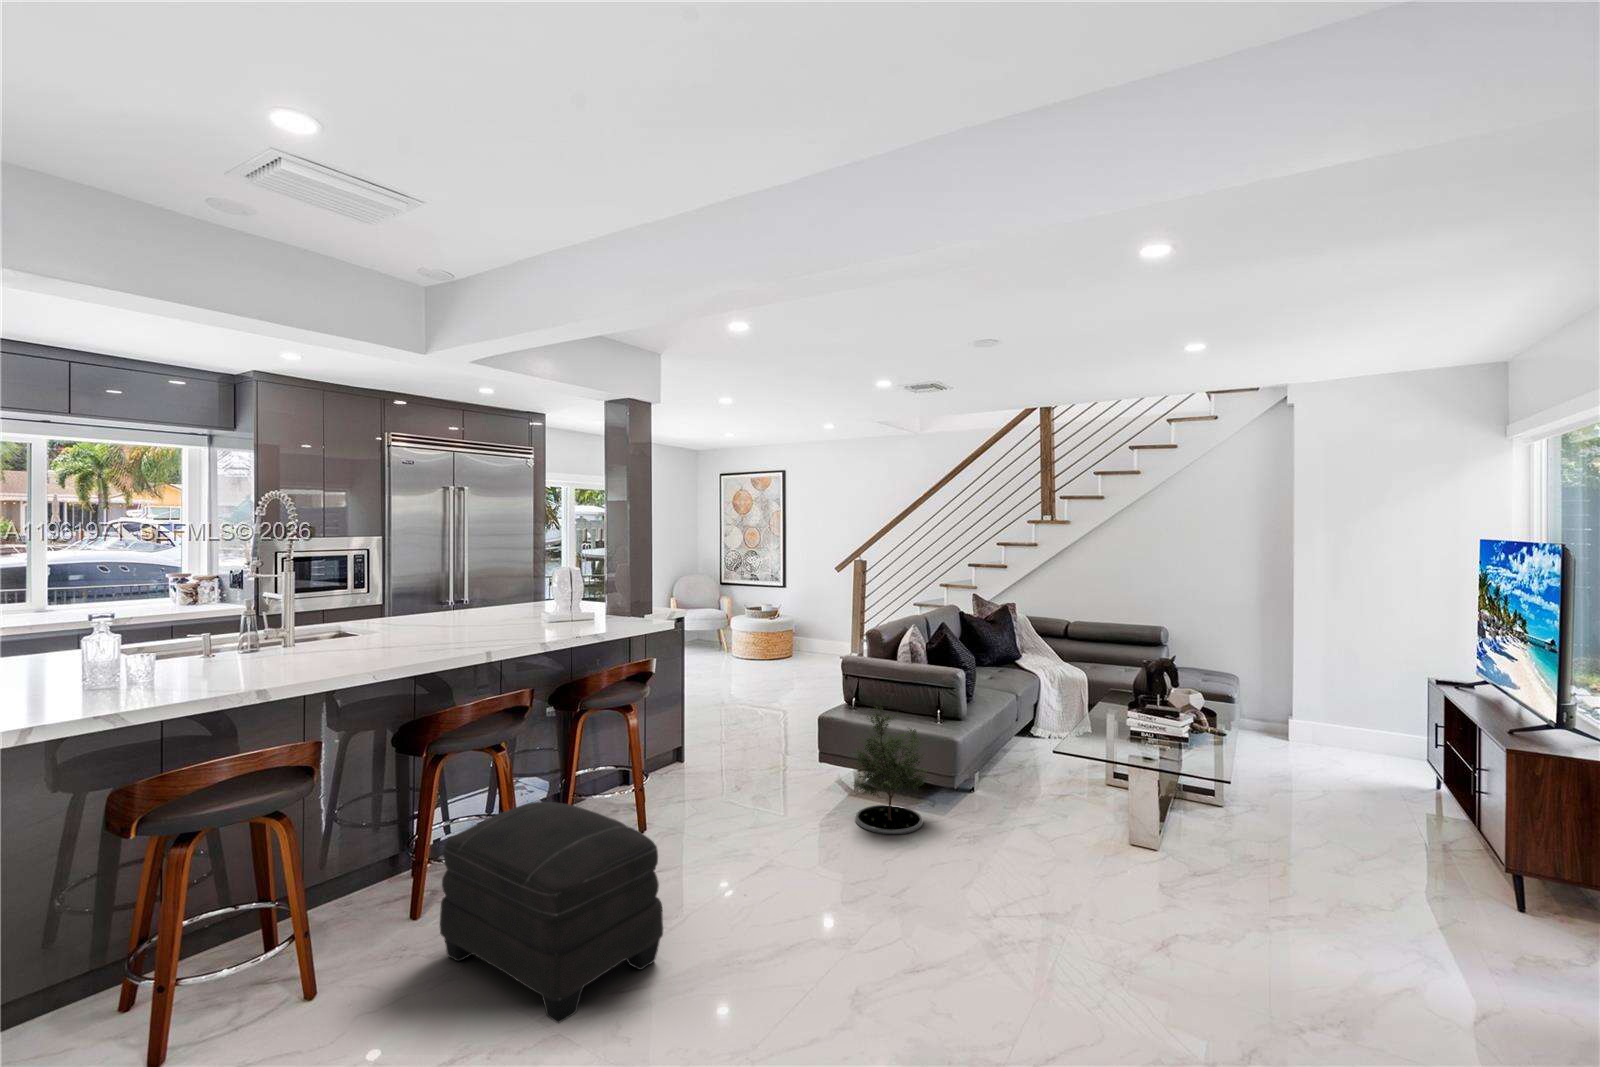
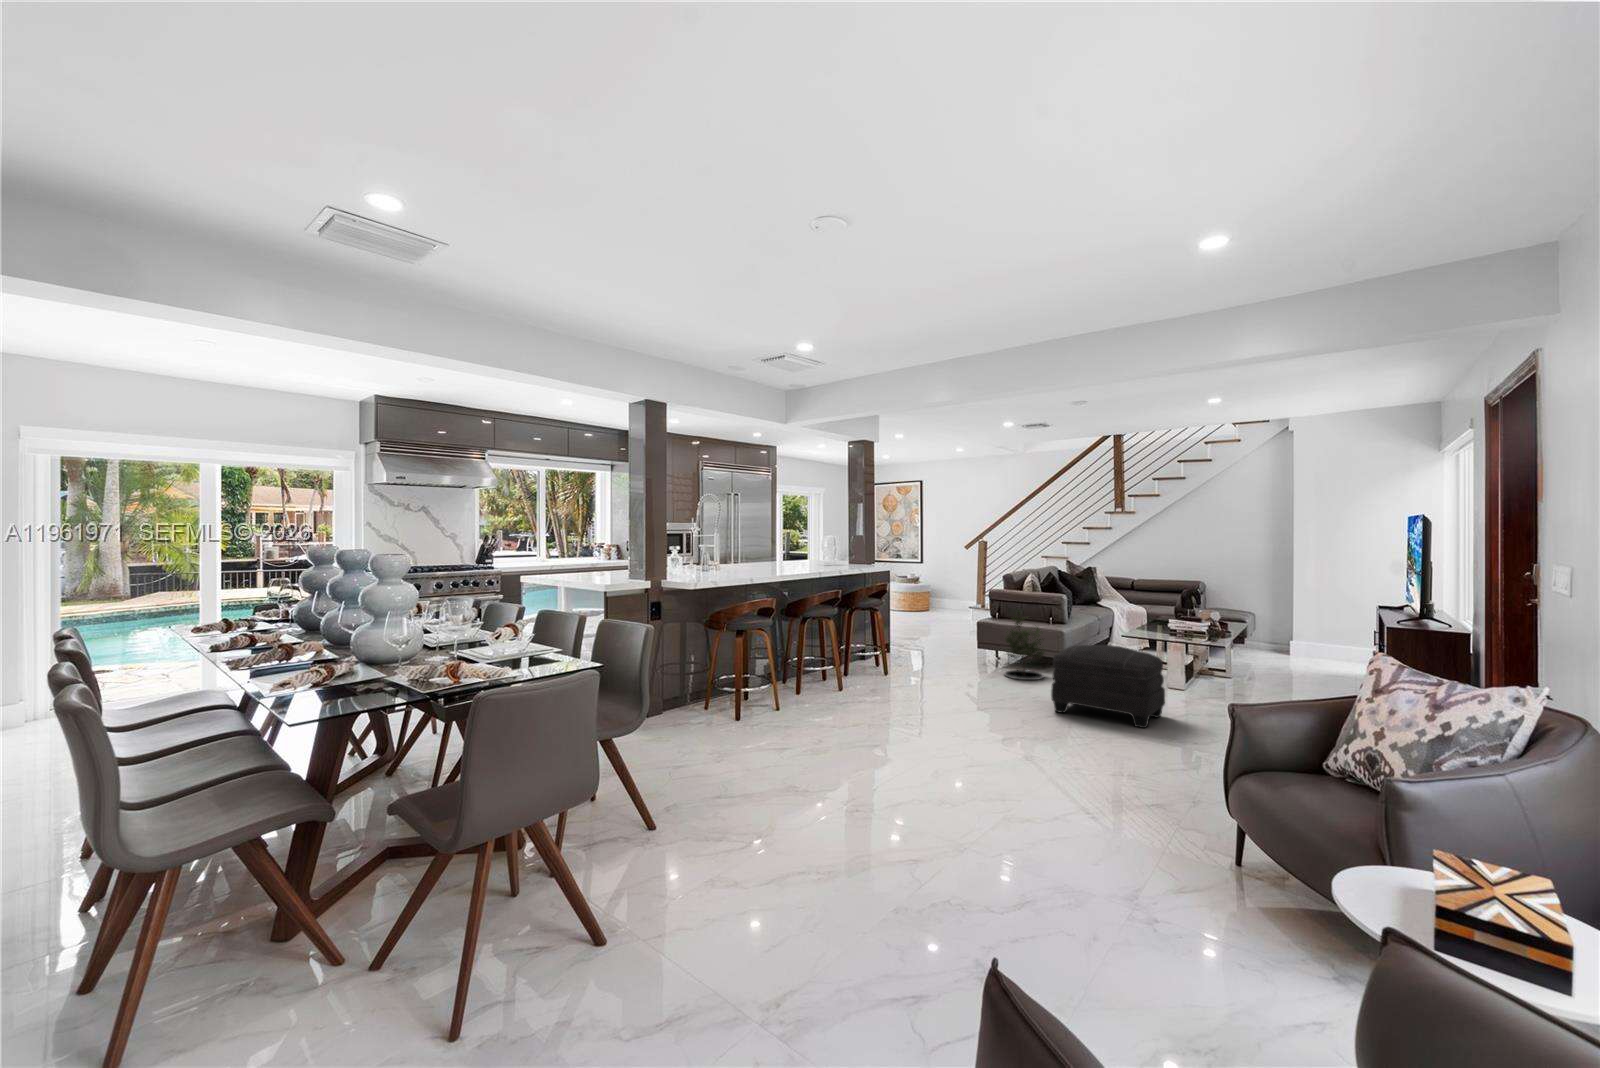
ottoman: present [440,802,663,1023] -> present [1051,645,1165,728]

